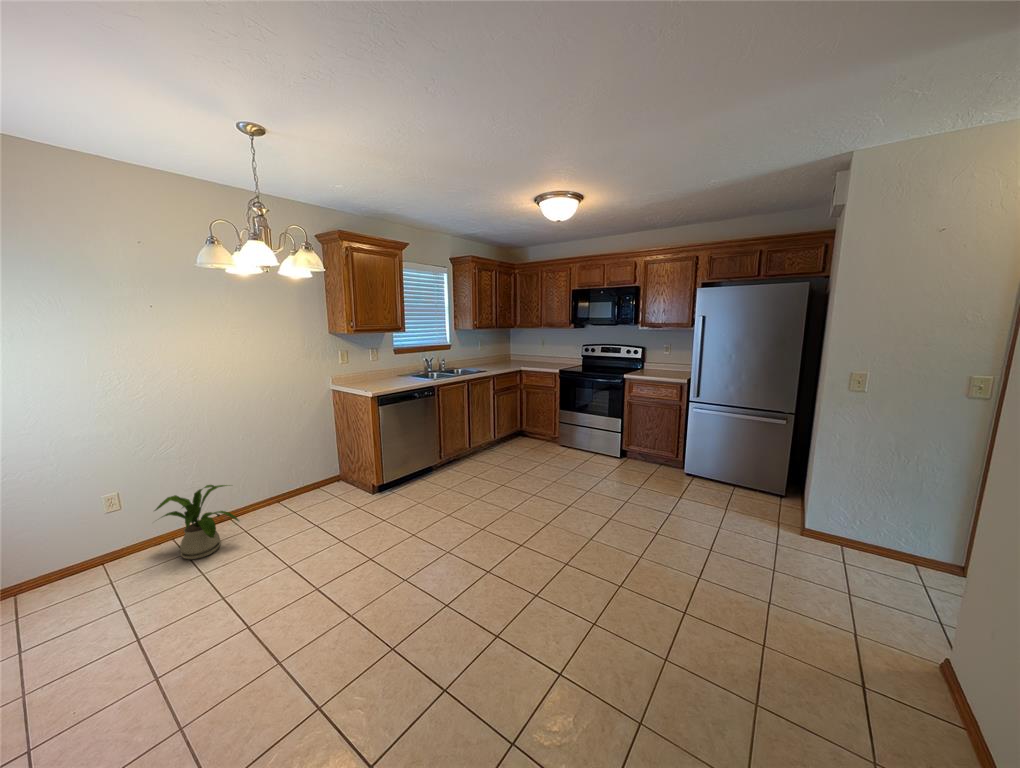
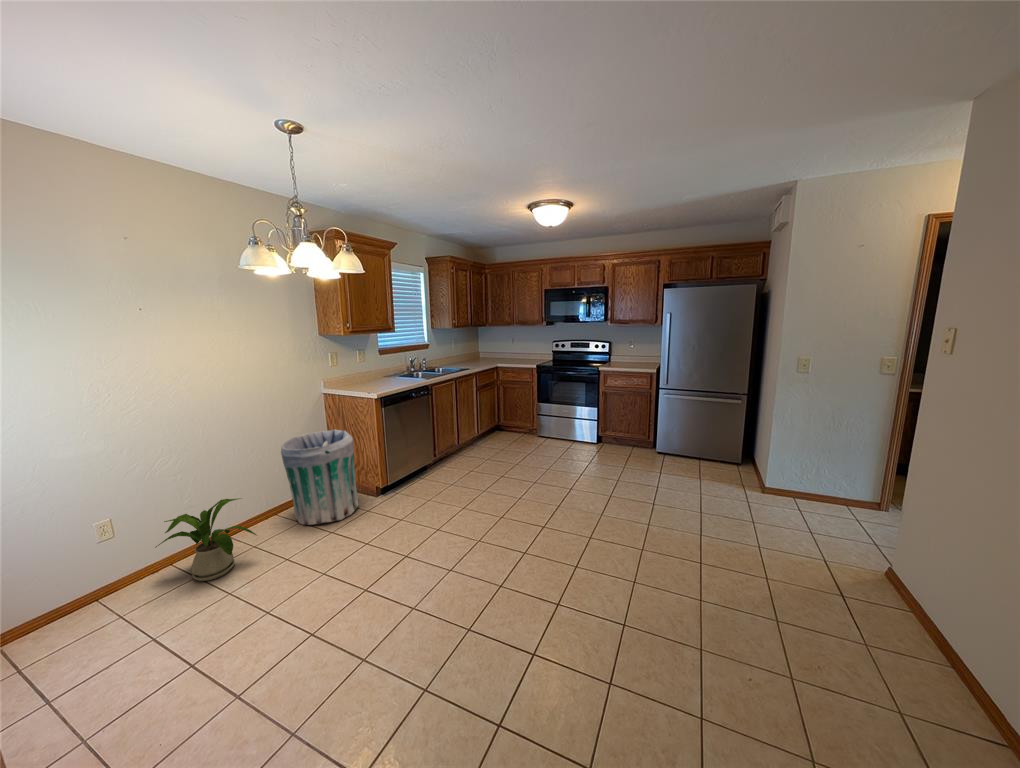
trash can: none [279,425,353,517] -> present [281,429,358,525]

